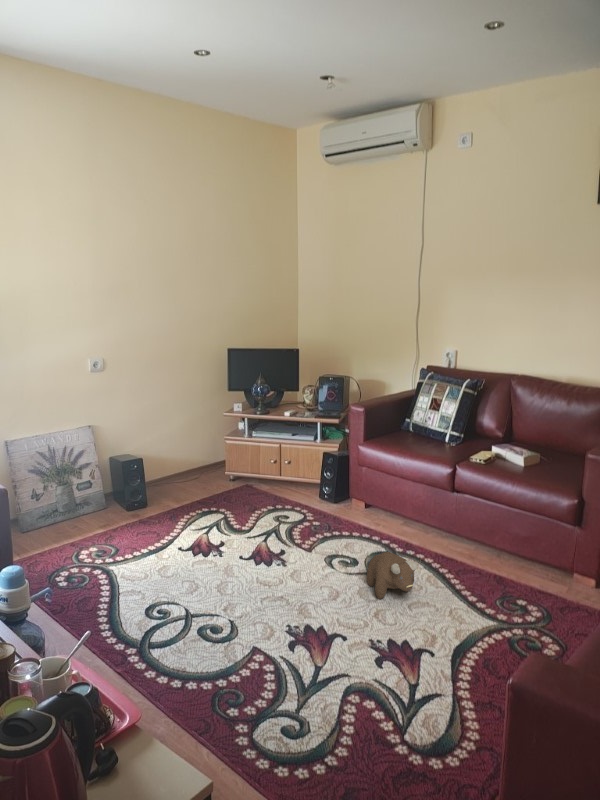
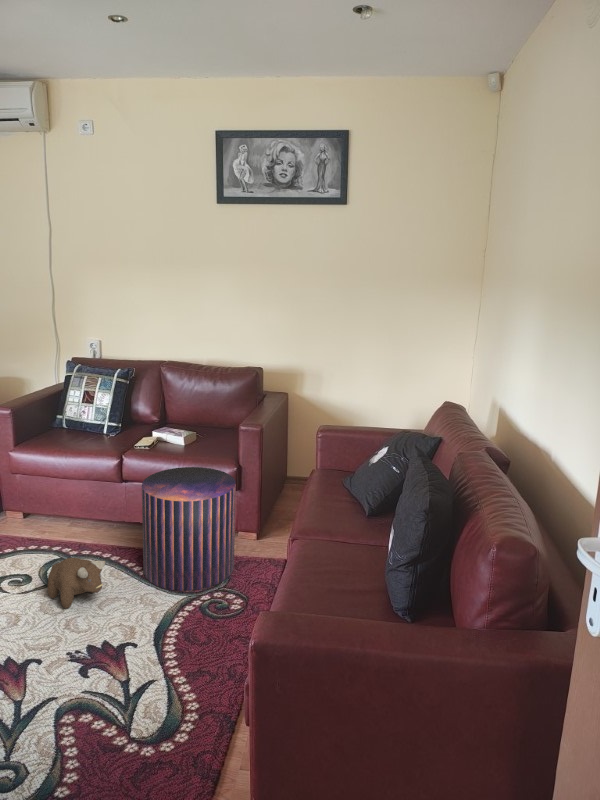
pouf: none [460,486,571,622] -> present [142,467,236,591]

